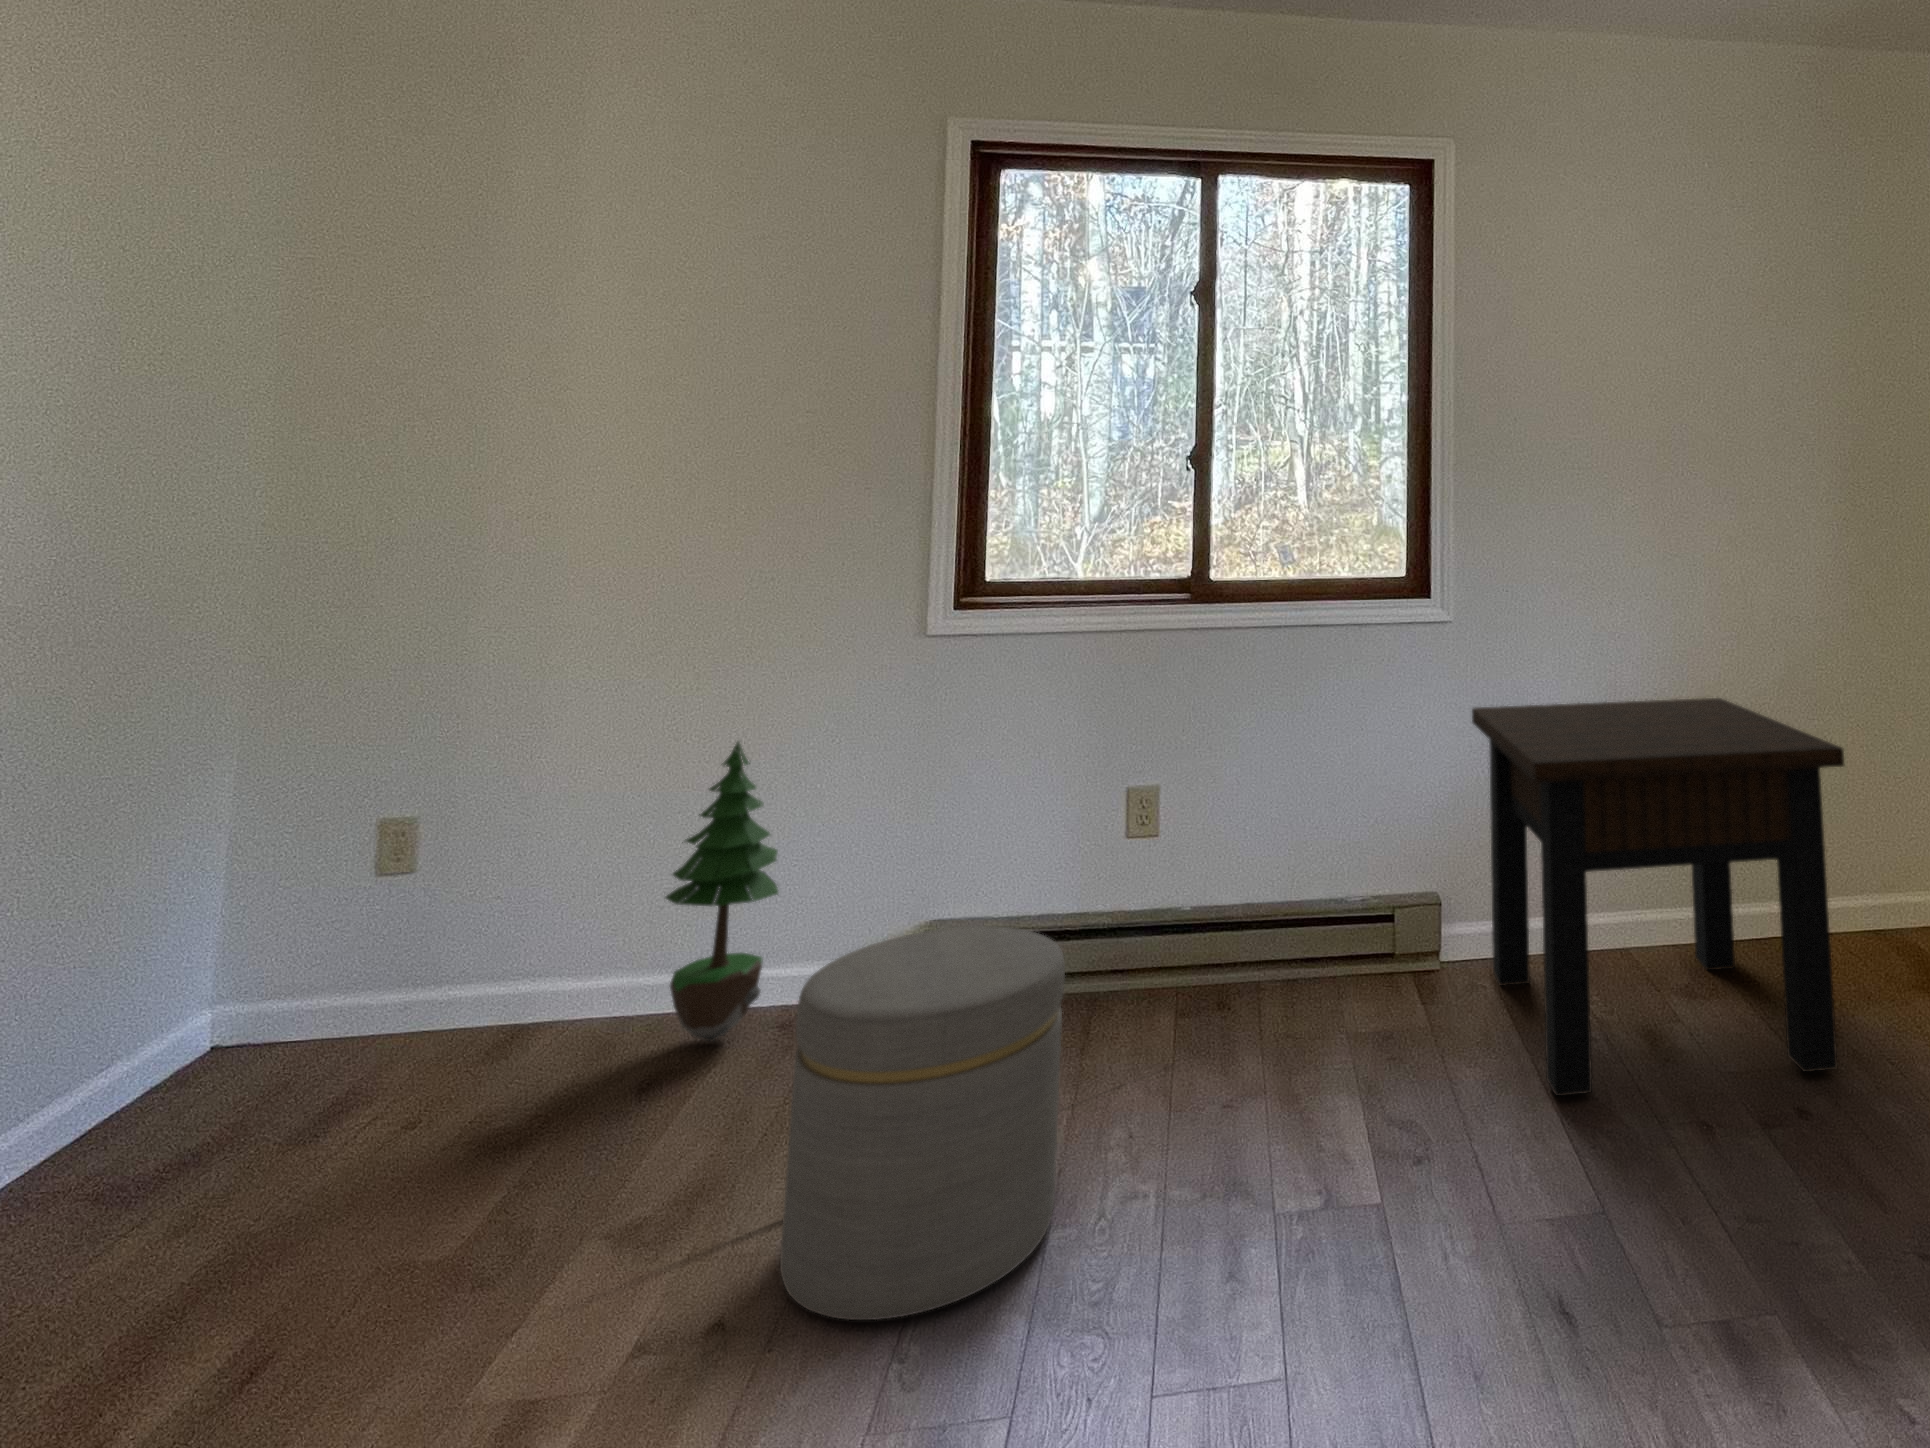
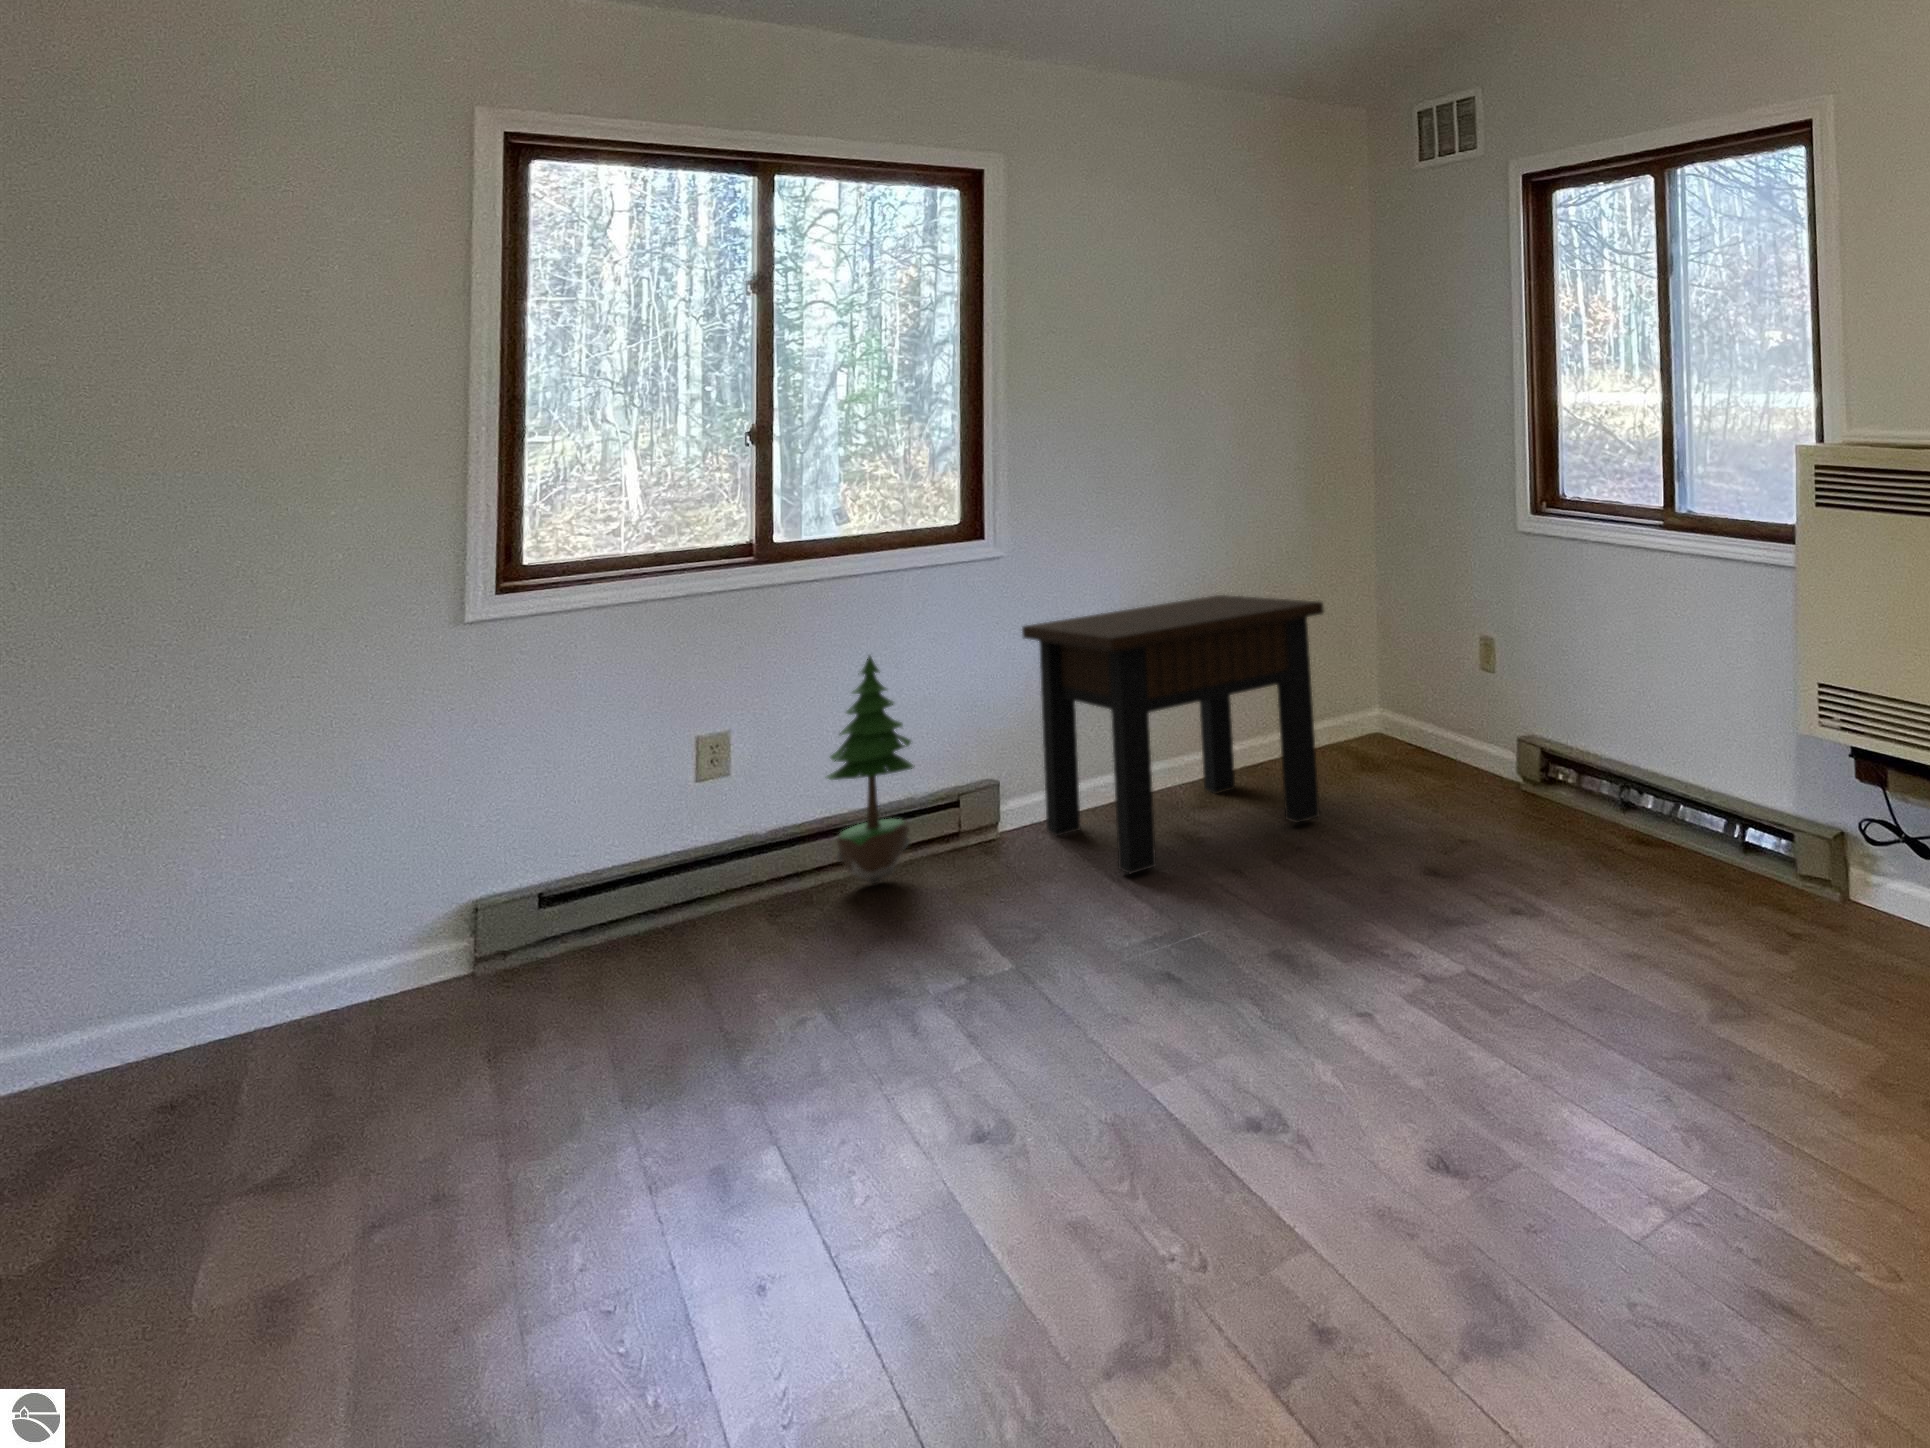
potted tree: present [666,742,778,1042] -> present [825,656,915,884]
ottoman: present [780,926,1065,1320] -> none [501,825,755,1125]

